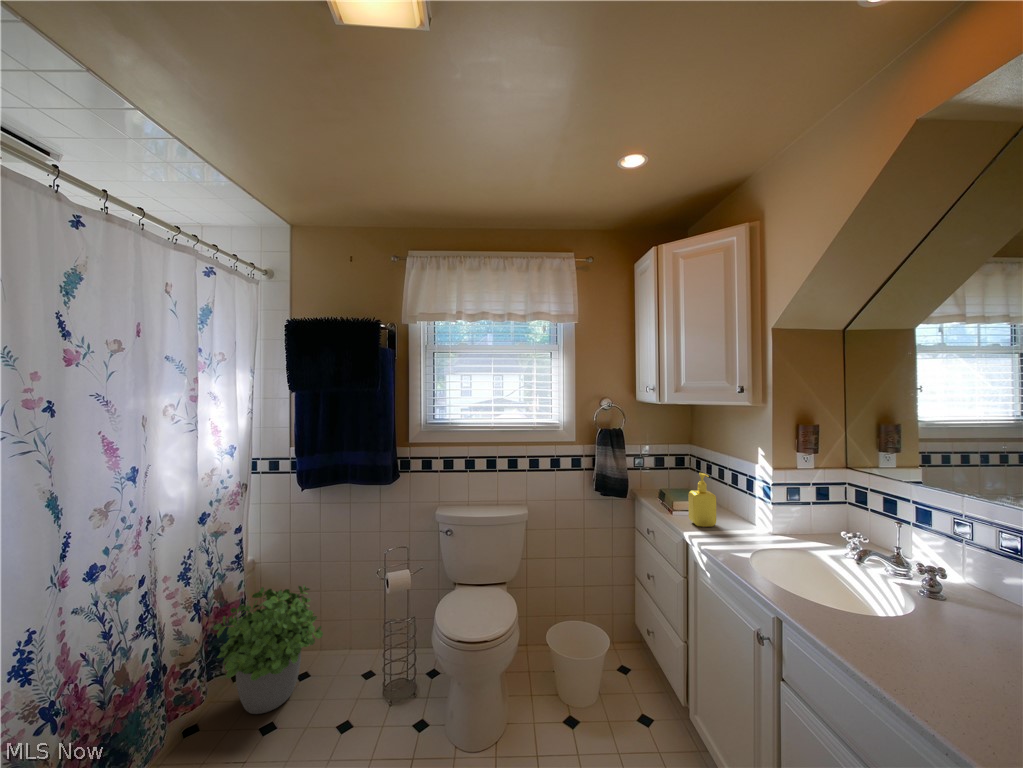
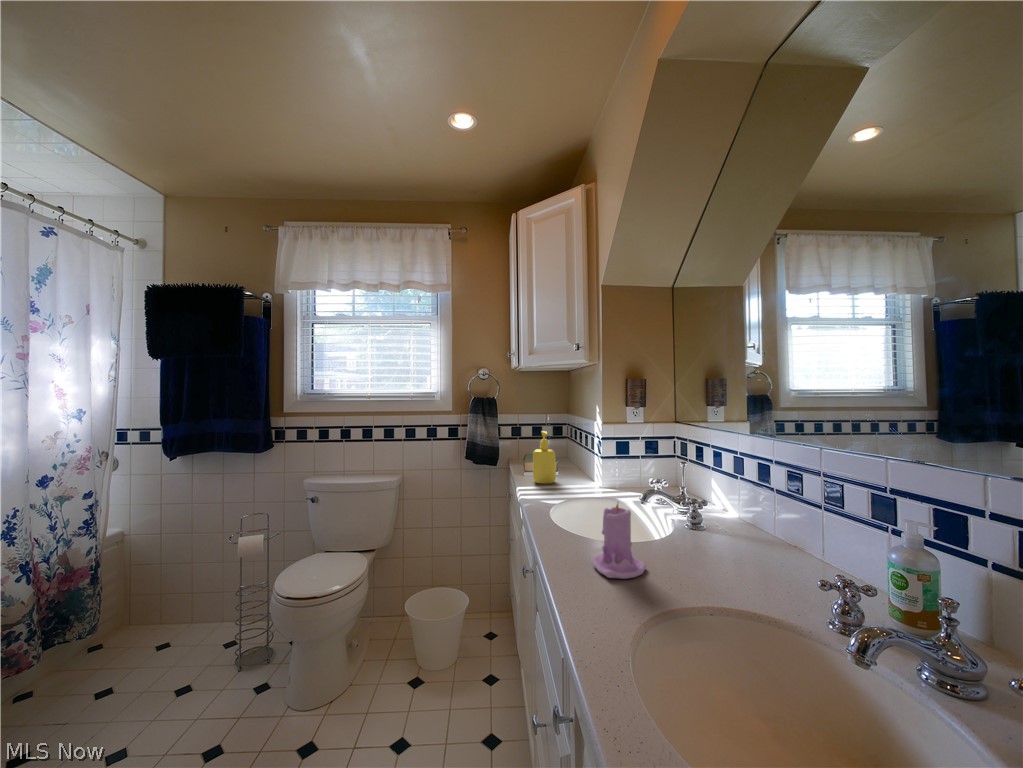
potted plant: present [214,585,323,714] -> none [47,552,177,681]
candle: none [888,588,965,676] -> present [593,504,646,579]

